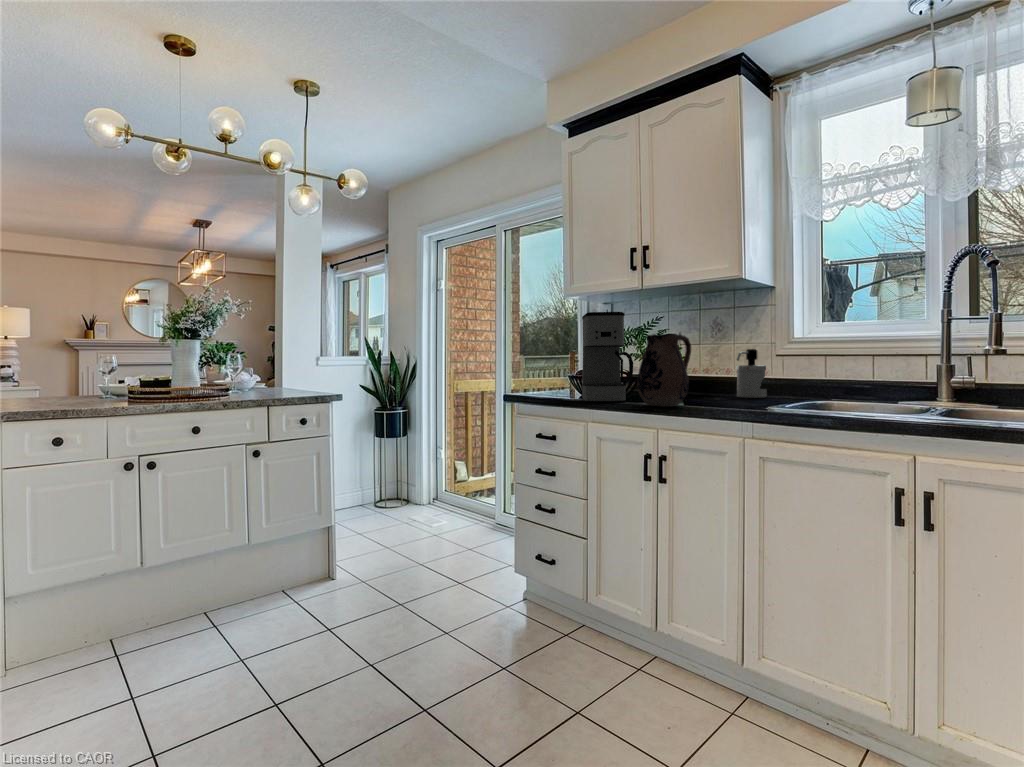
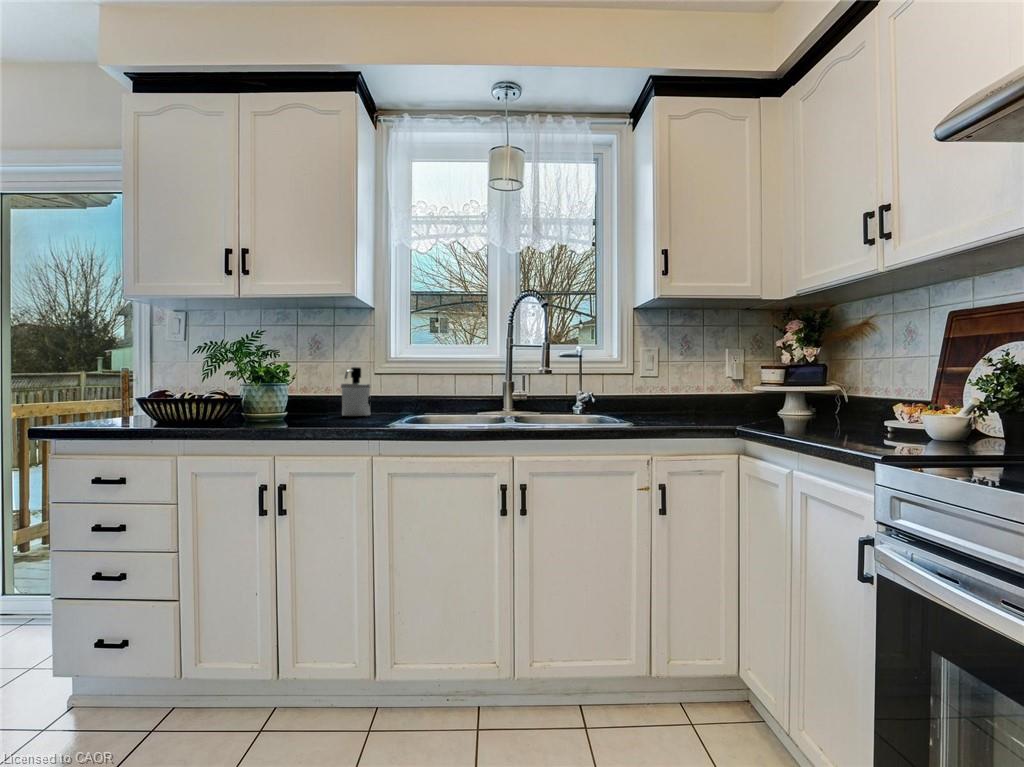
coffee maker: present [582,312,633,402] -> none [162,317,235,429]
ceramic pitcher: present [637,334,691,407] -> none [251,348,310,429]

